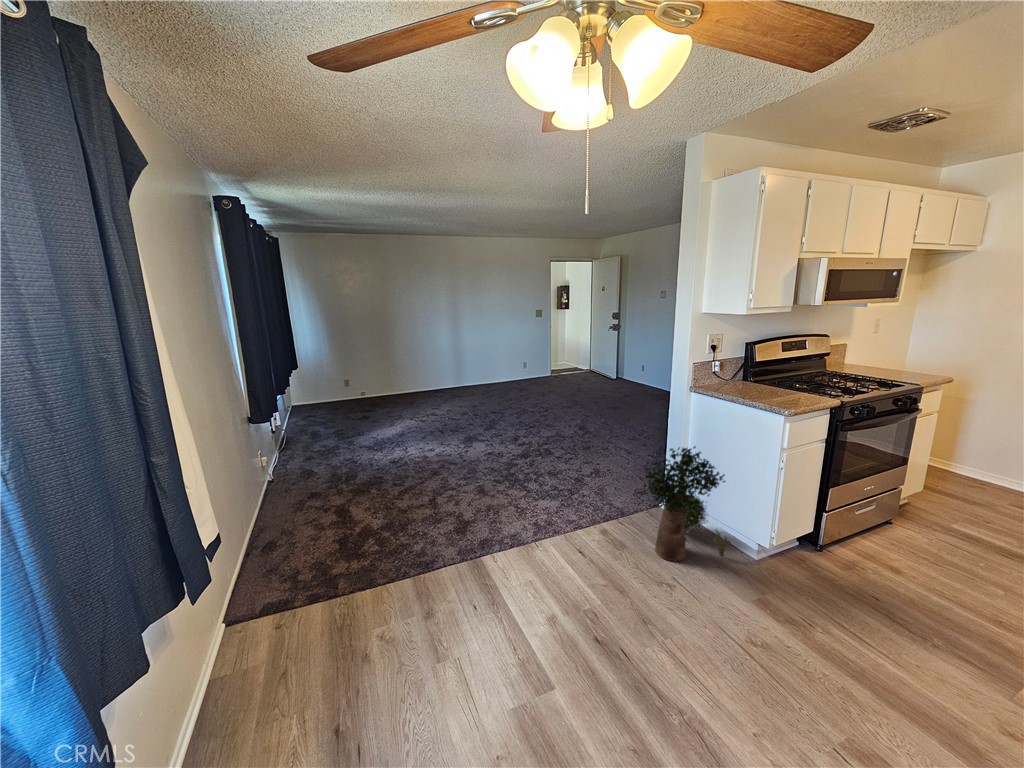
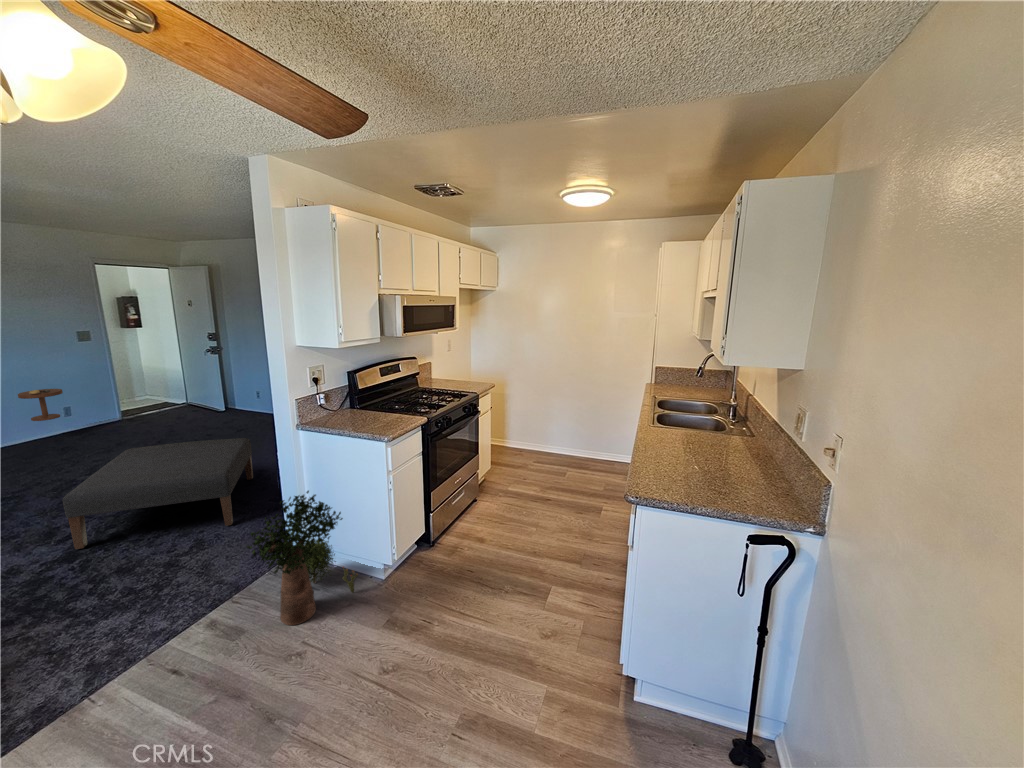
side table: none [509,348,528,383] -> present [18,389,63,421]
ottoman: none [528,392,638,464] -> present [63,438,253,549]

